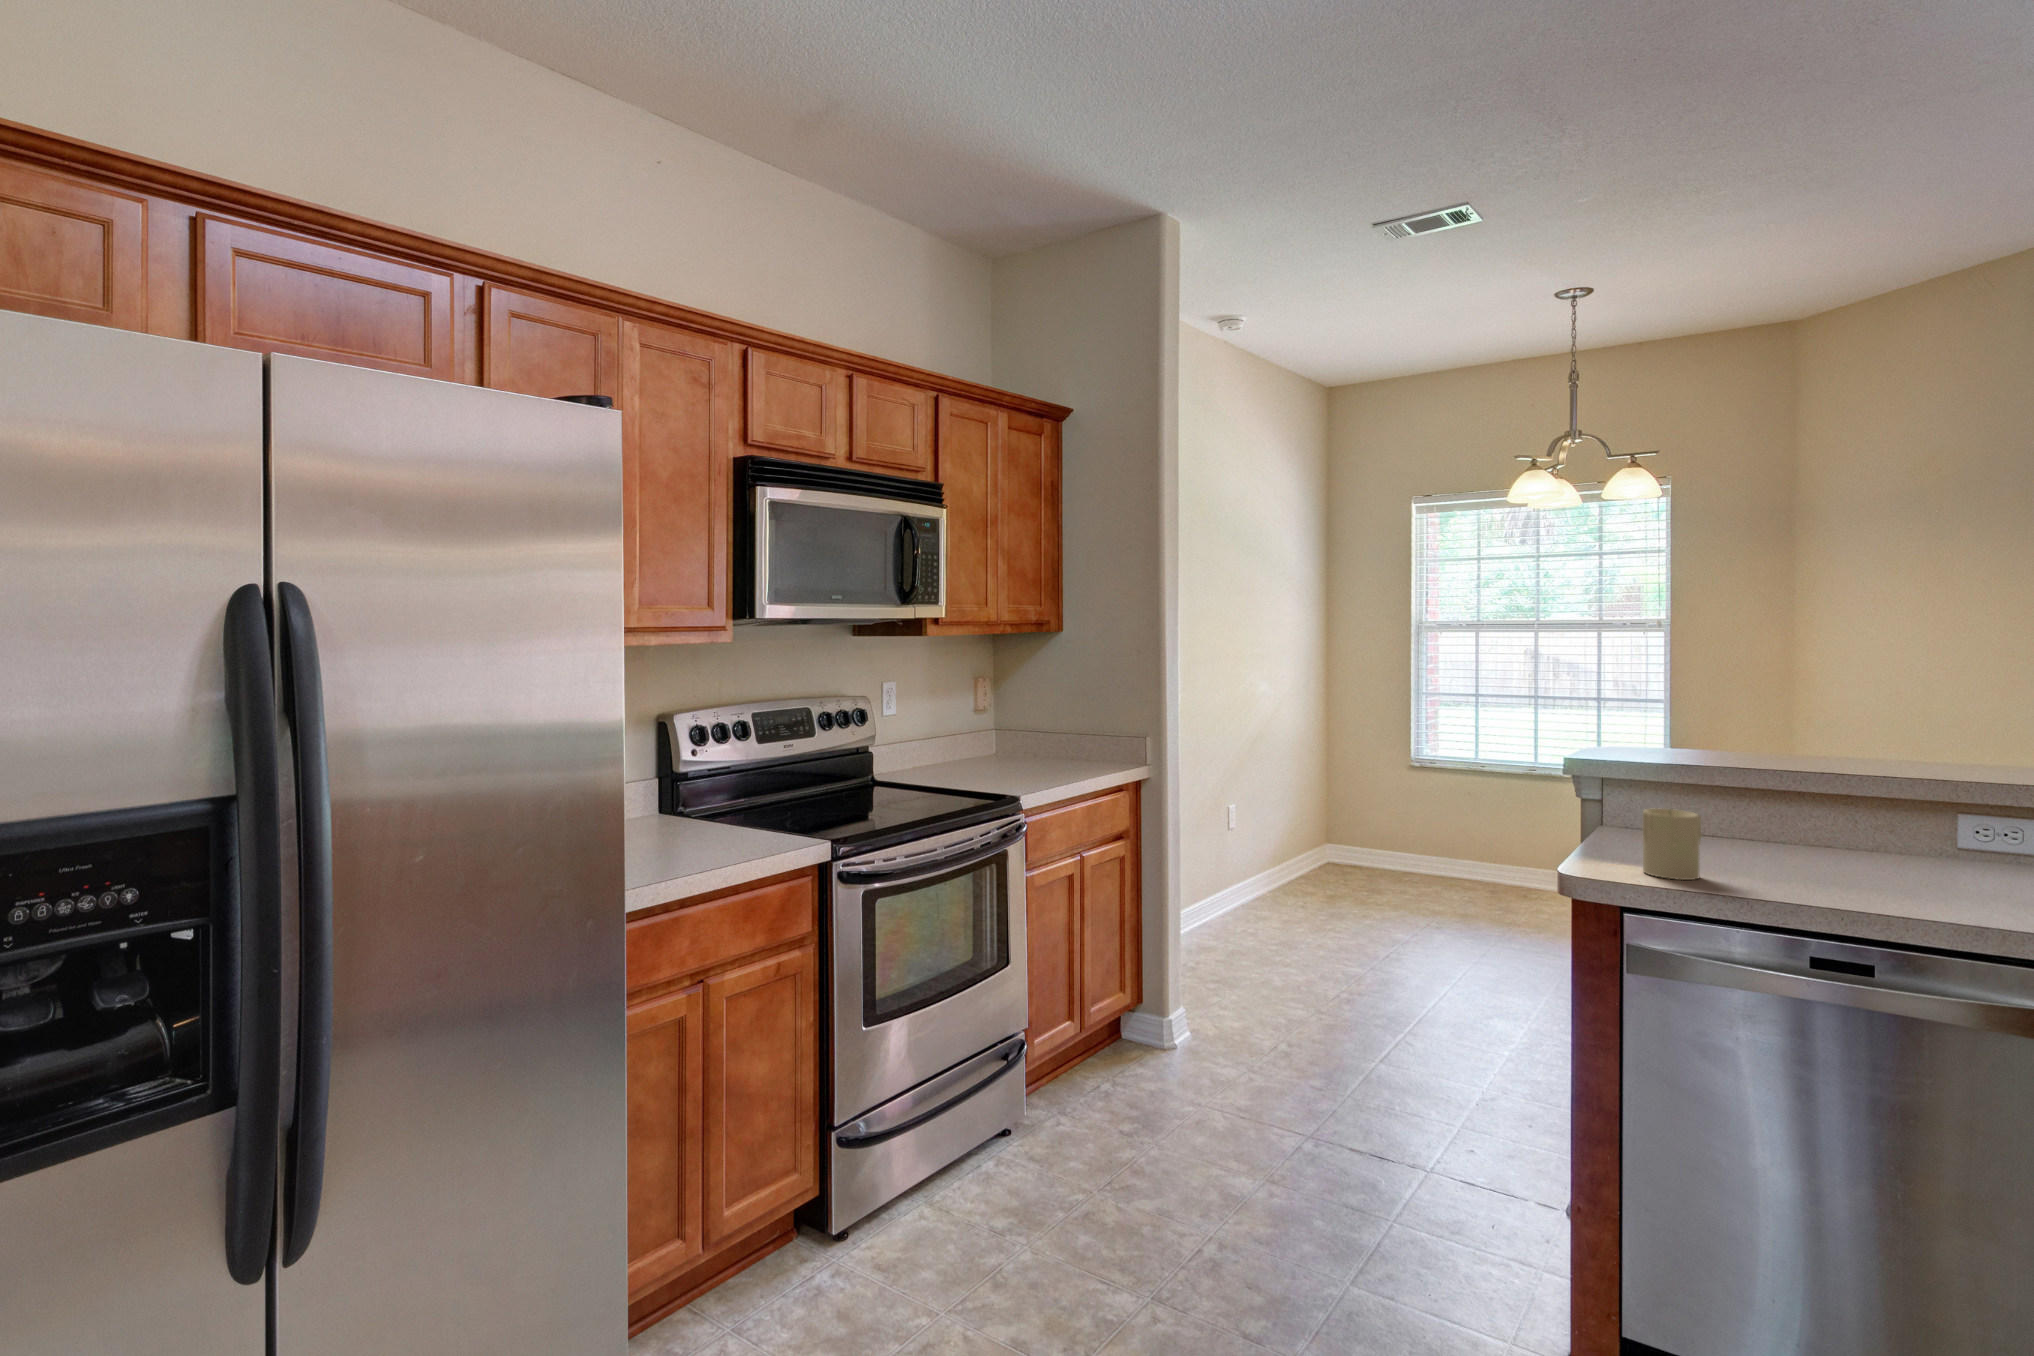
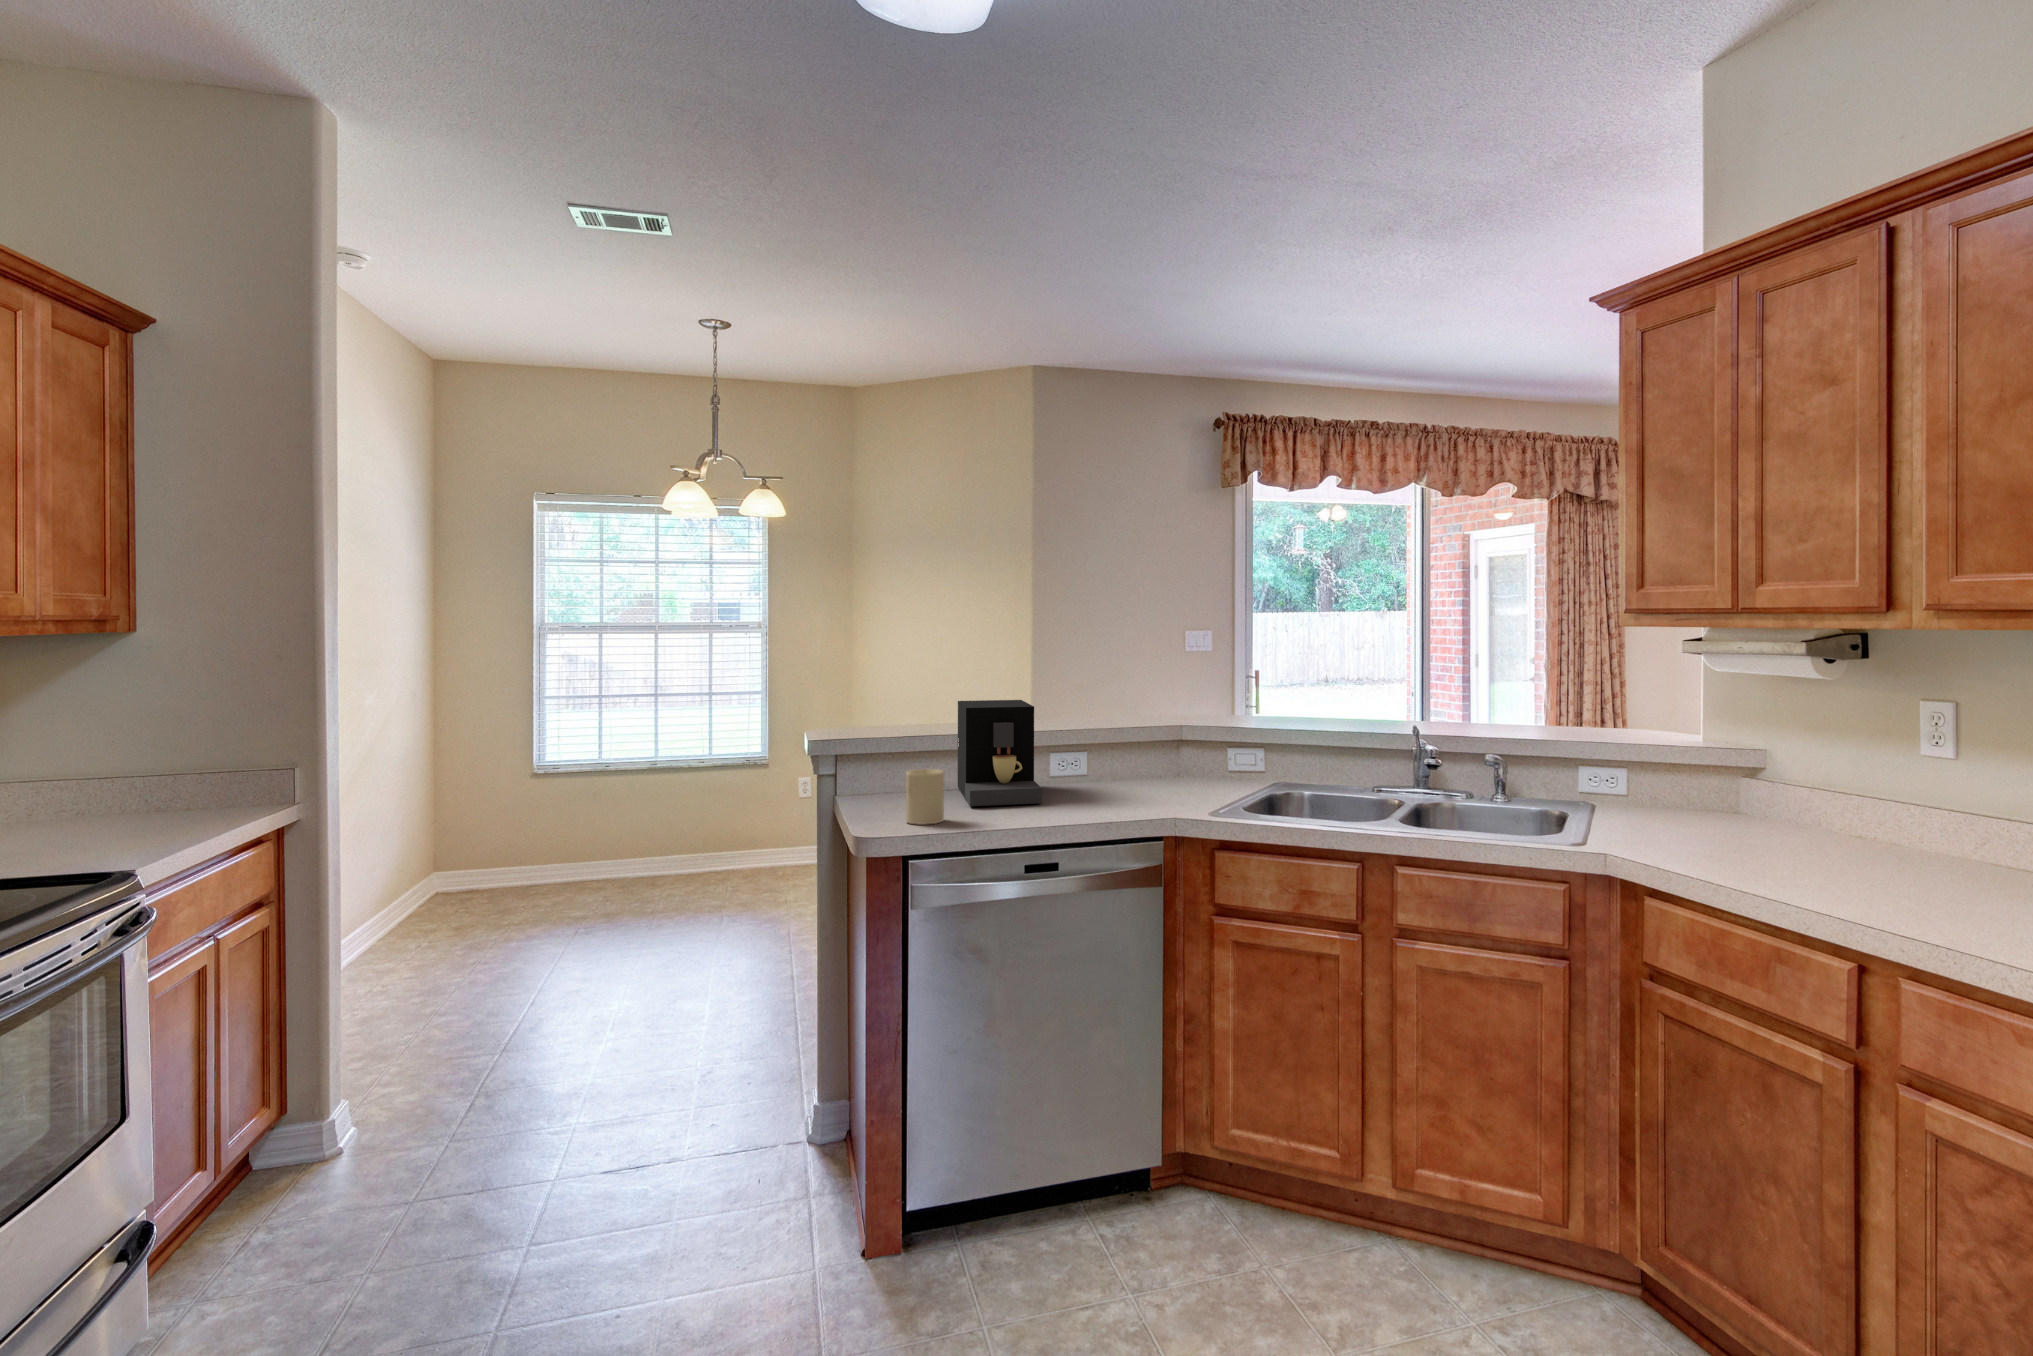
coffee maker: none [1762,730,1899,886] -> present [958,700,1042,806]

